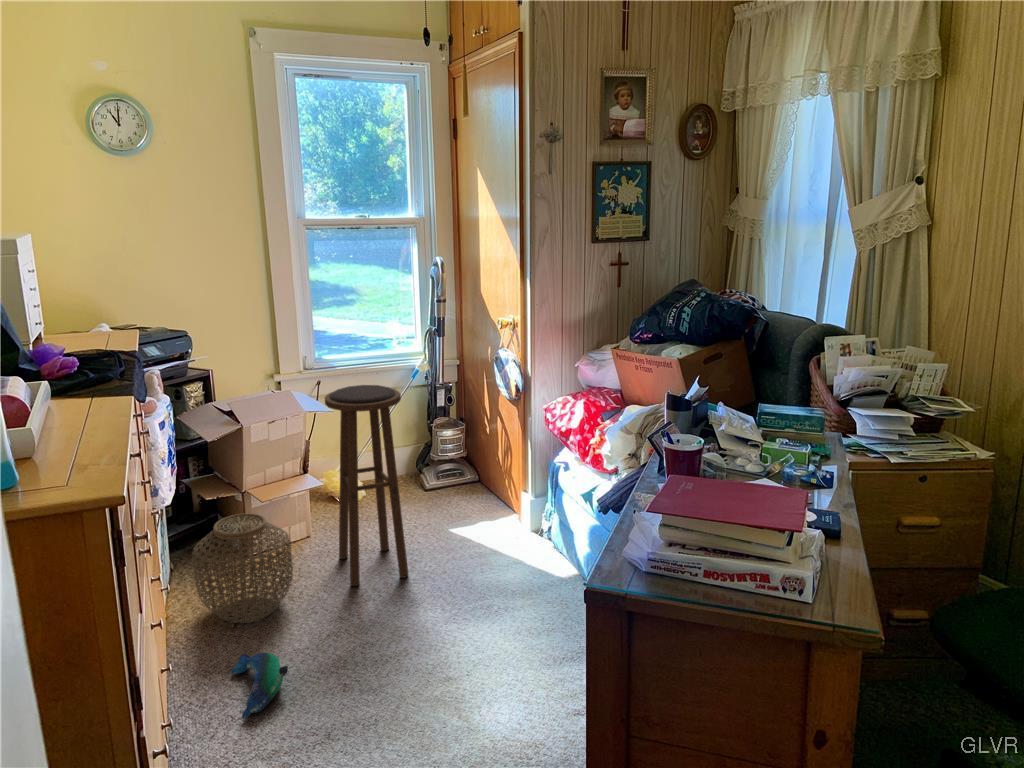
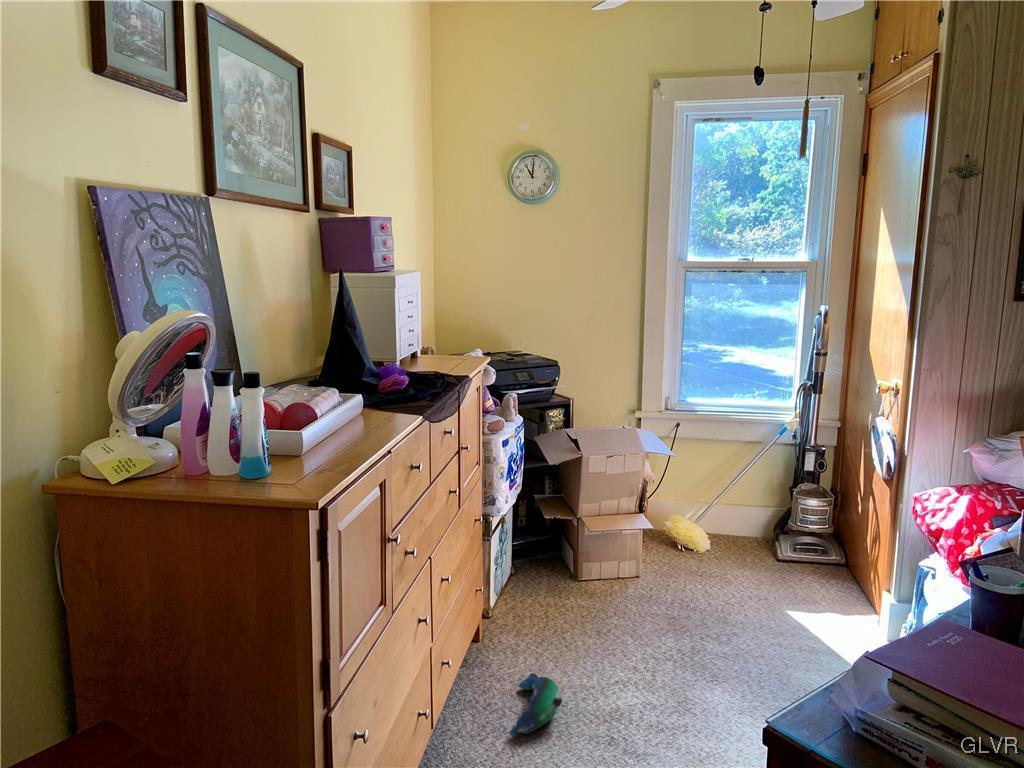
stool: present [325,385,408,586] -> none [658,434,737,648]
woven basket: present [192,513,293,623] -> none [514,538,603,645]

